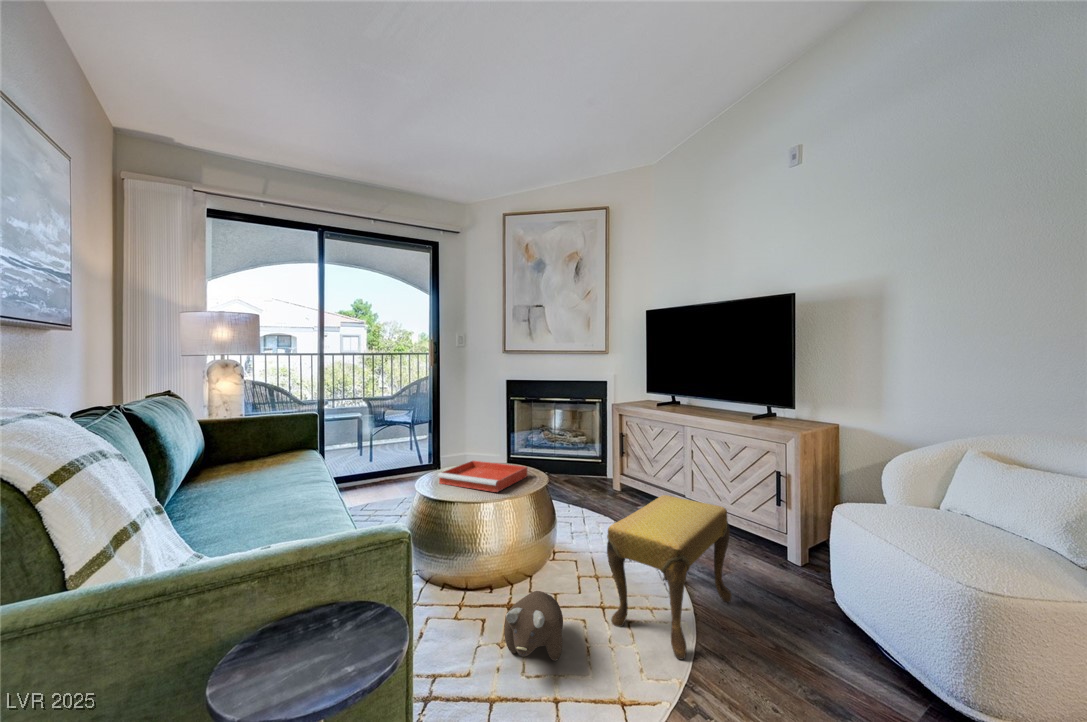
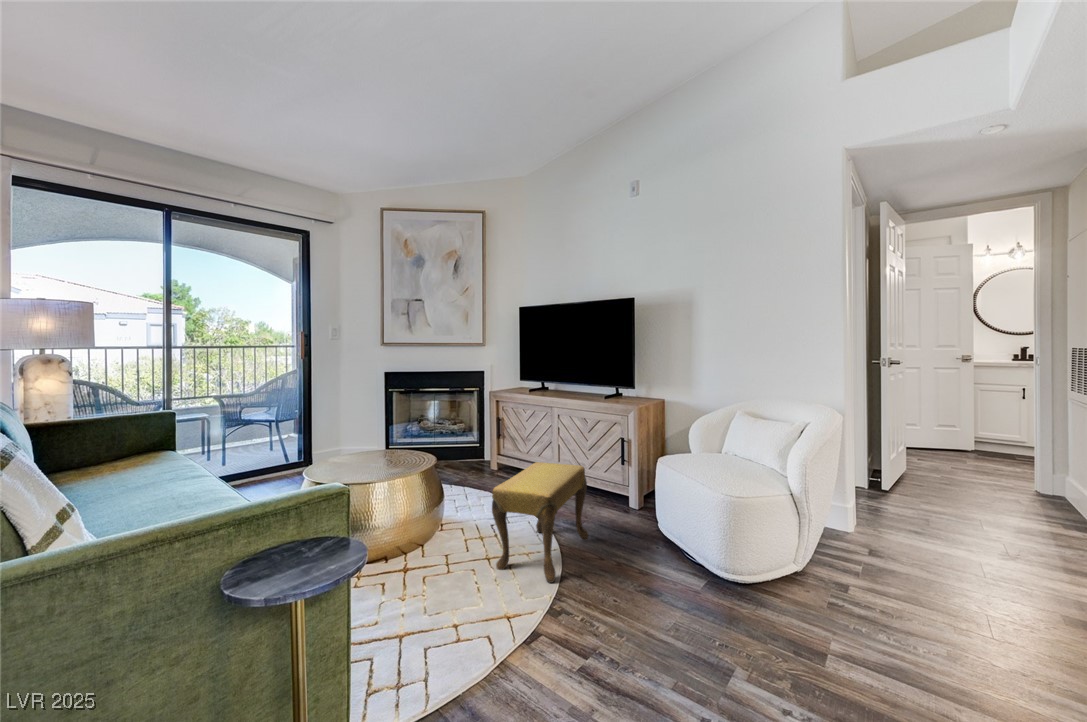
tray: present [437,461,528,492] -> none [325,448,416,472]
plush toy: present [505,591,563,661] -> none [406,548,458,603]

